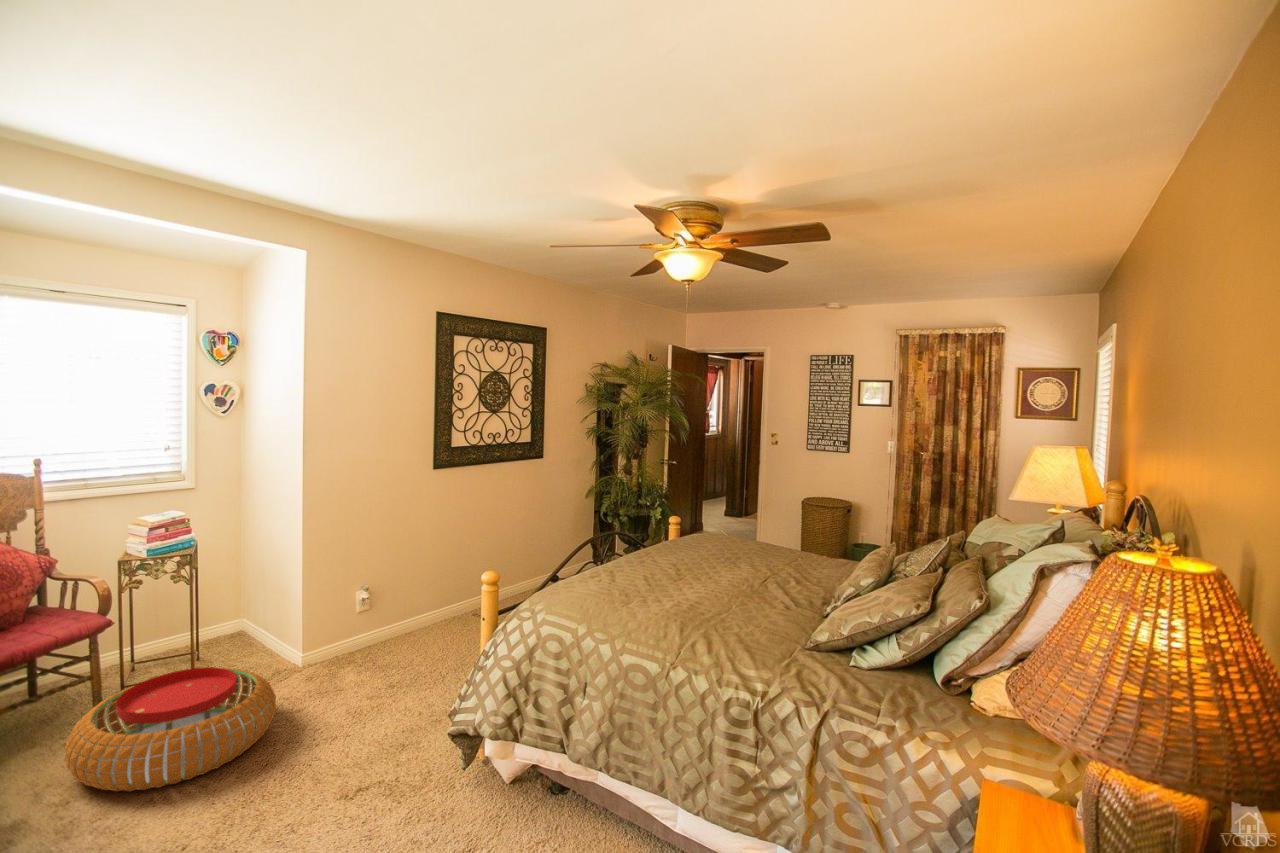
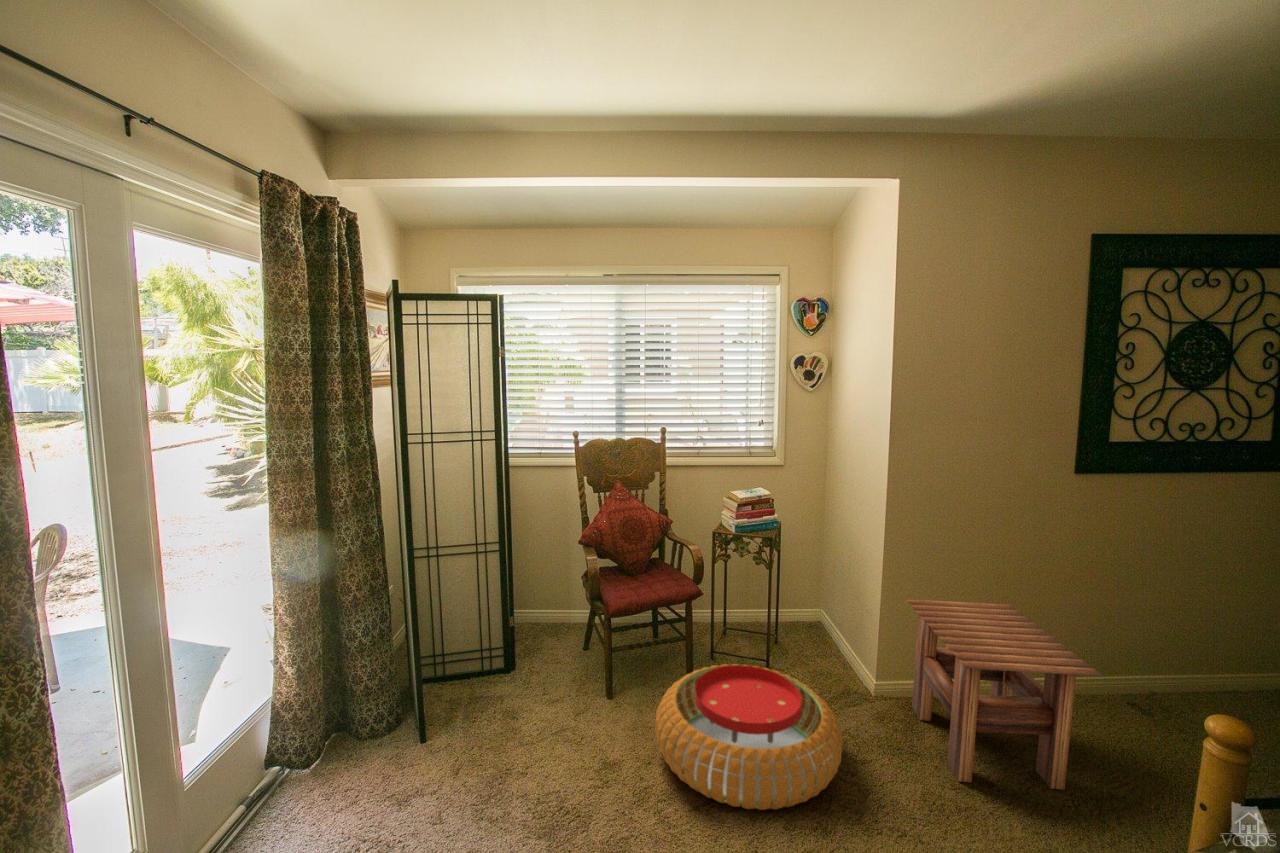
side table: none [323,565,450,692] -> present [906,599,1103,789]

